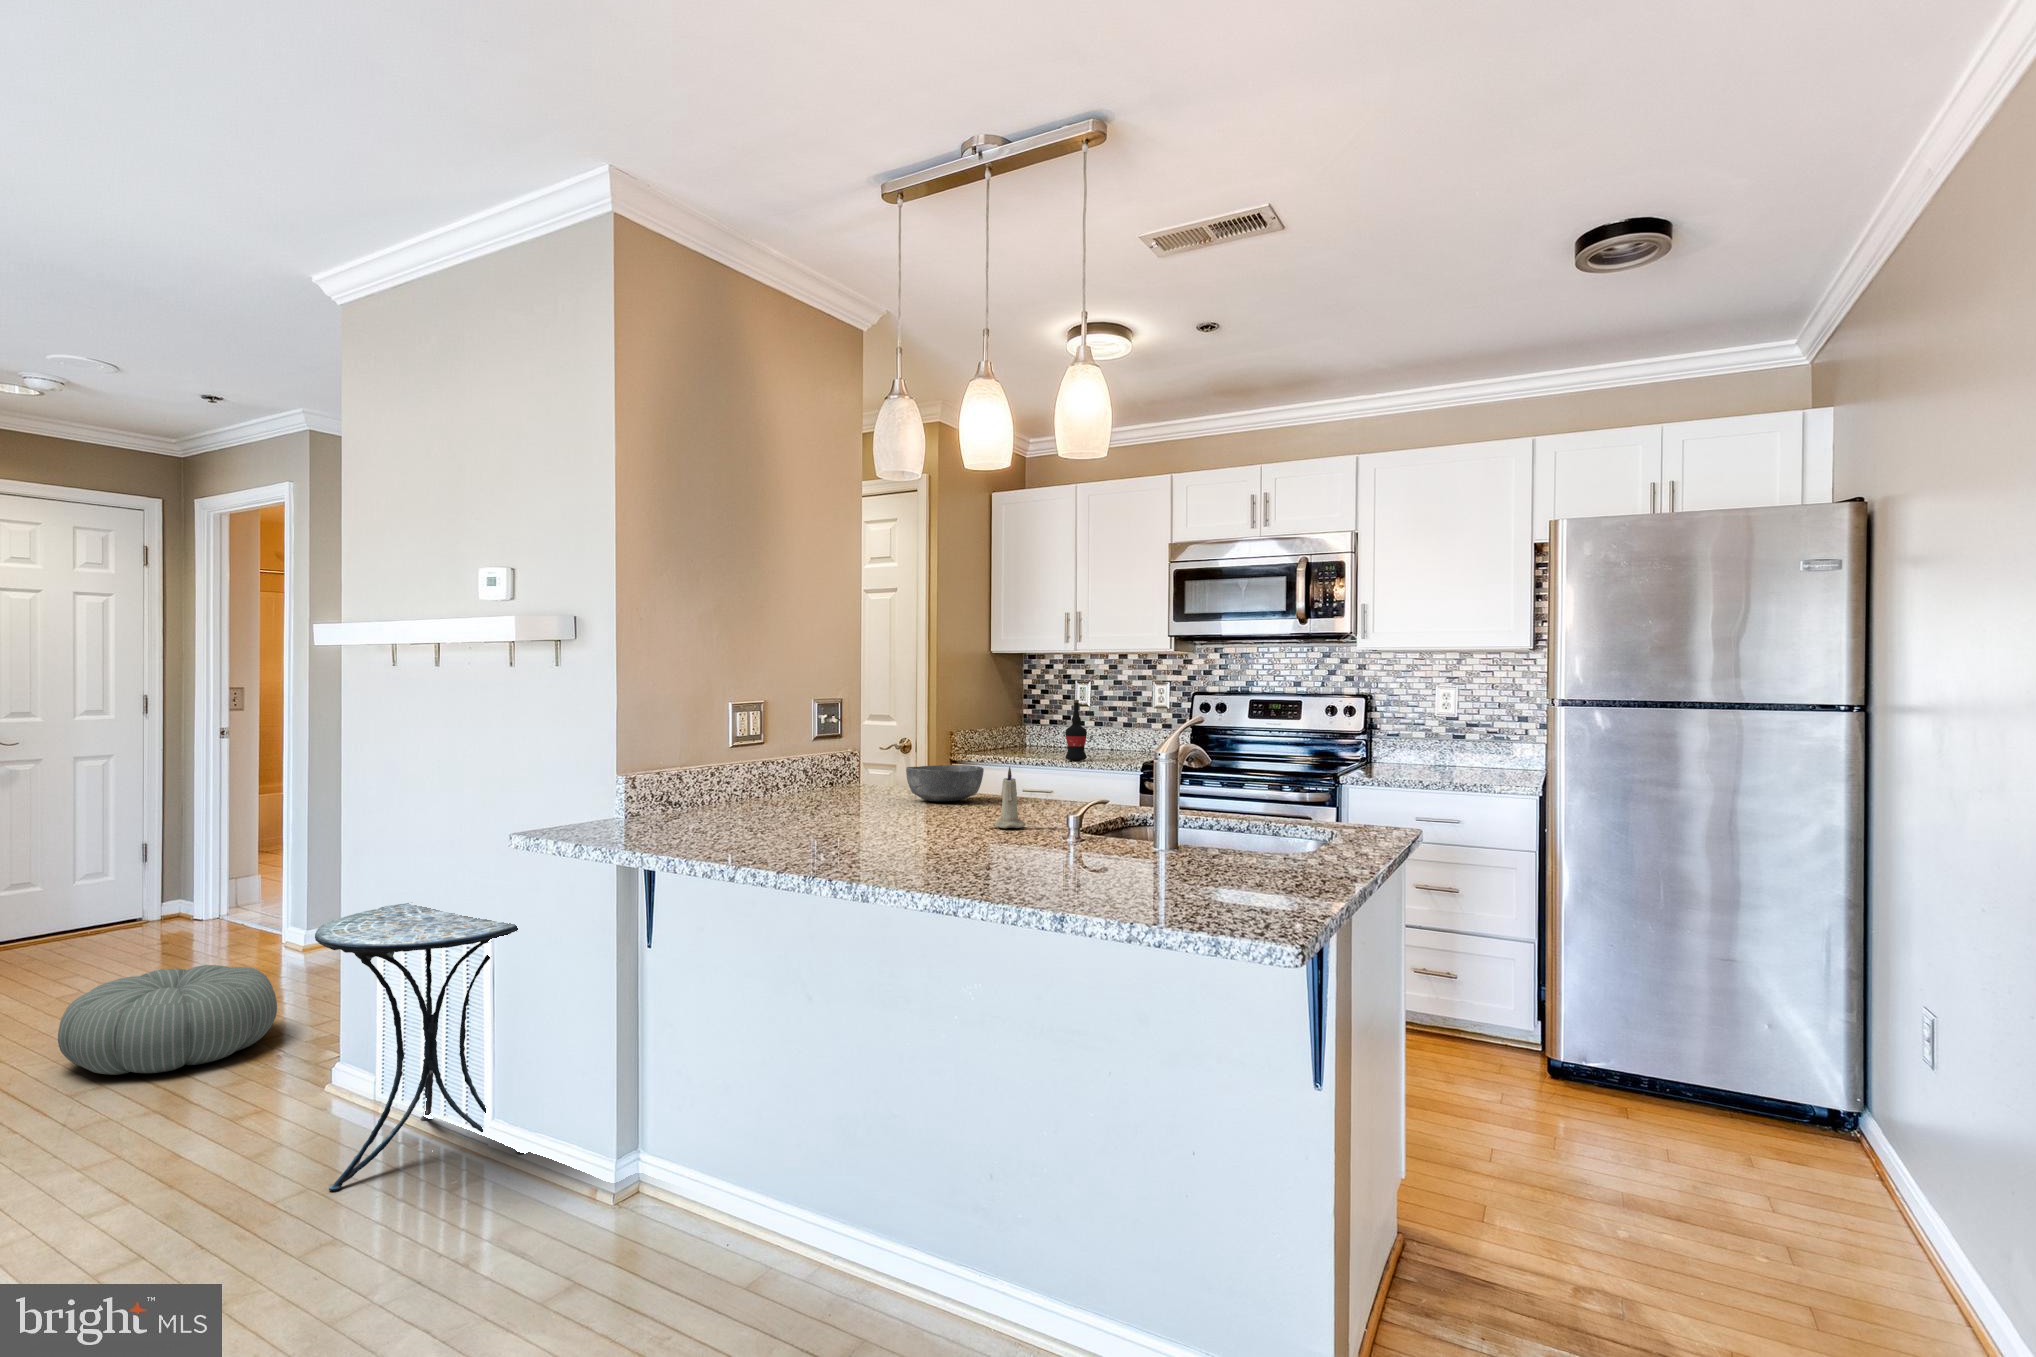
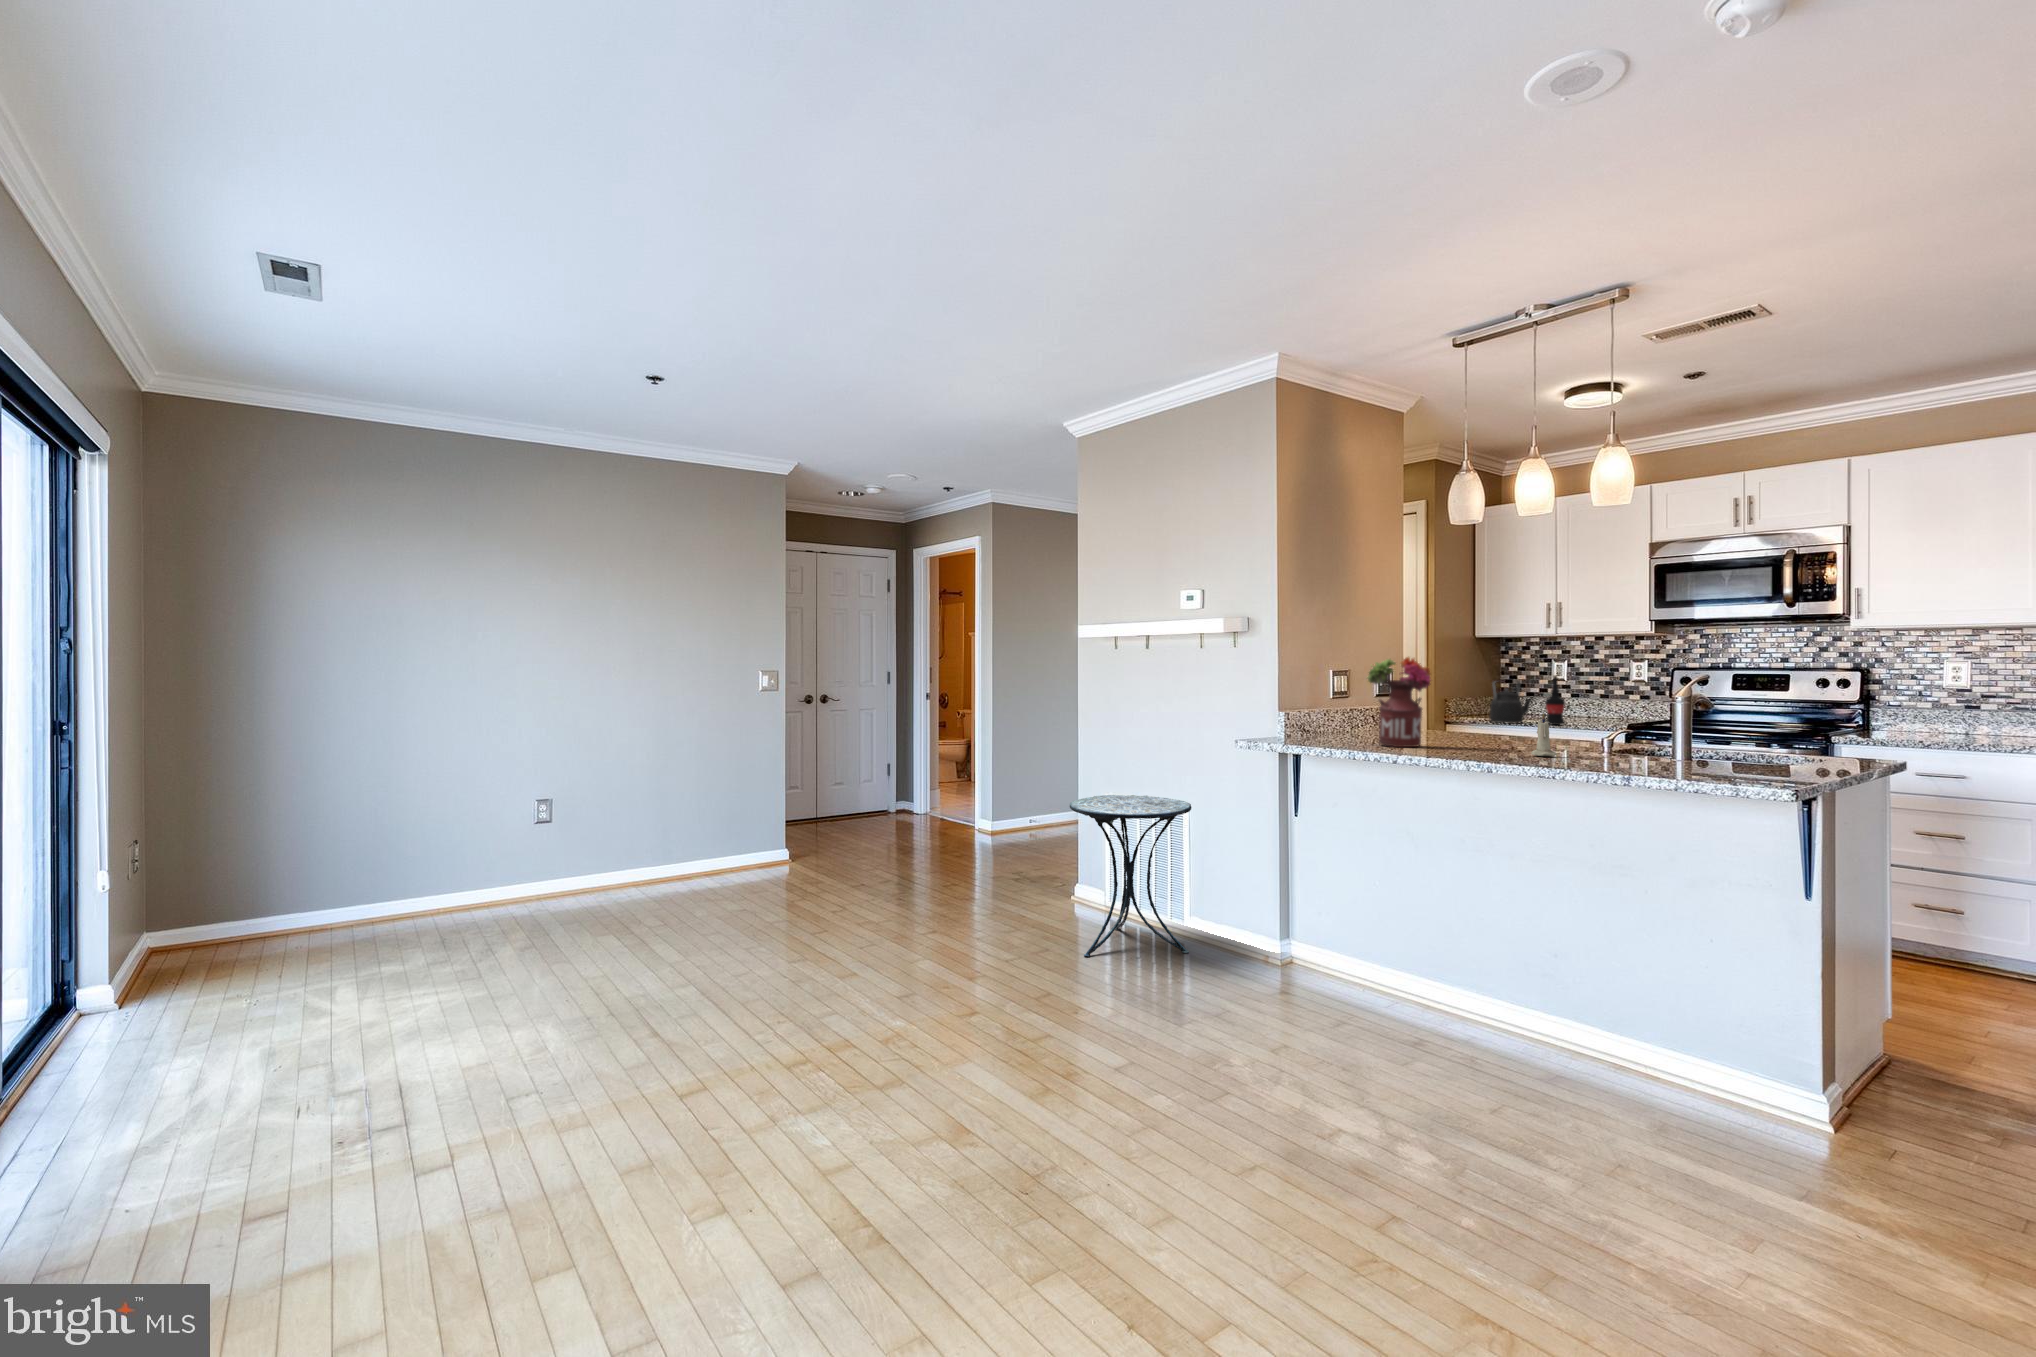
flower arrangement: none [785,683,878,817] -> present [1368,657,1431,747]
kettle: none [1007,706,1055,759] -> present [1490,682,1532,724]
bowl: present [906,765,984,802] -> none [1442,717,1505,743]
pouf: present [58,965,277,1075] -> none [903,833,1006,890]

